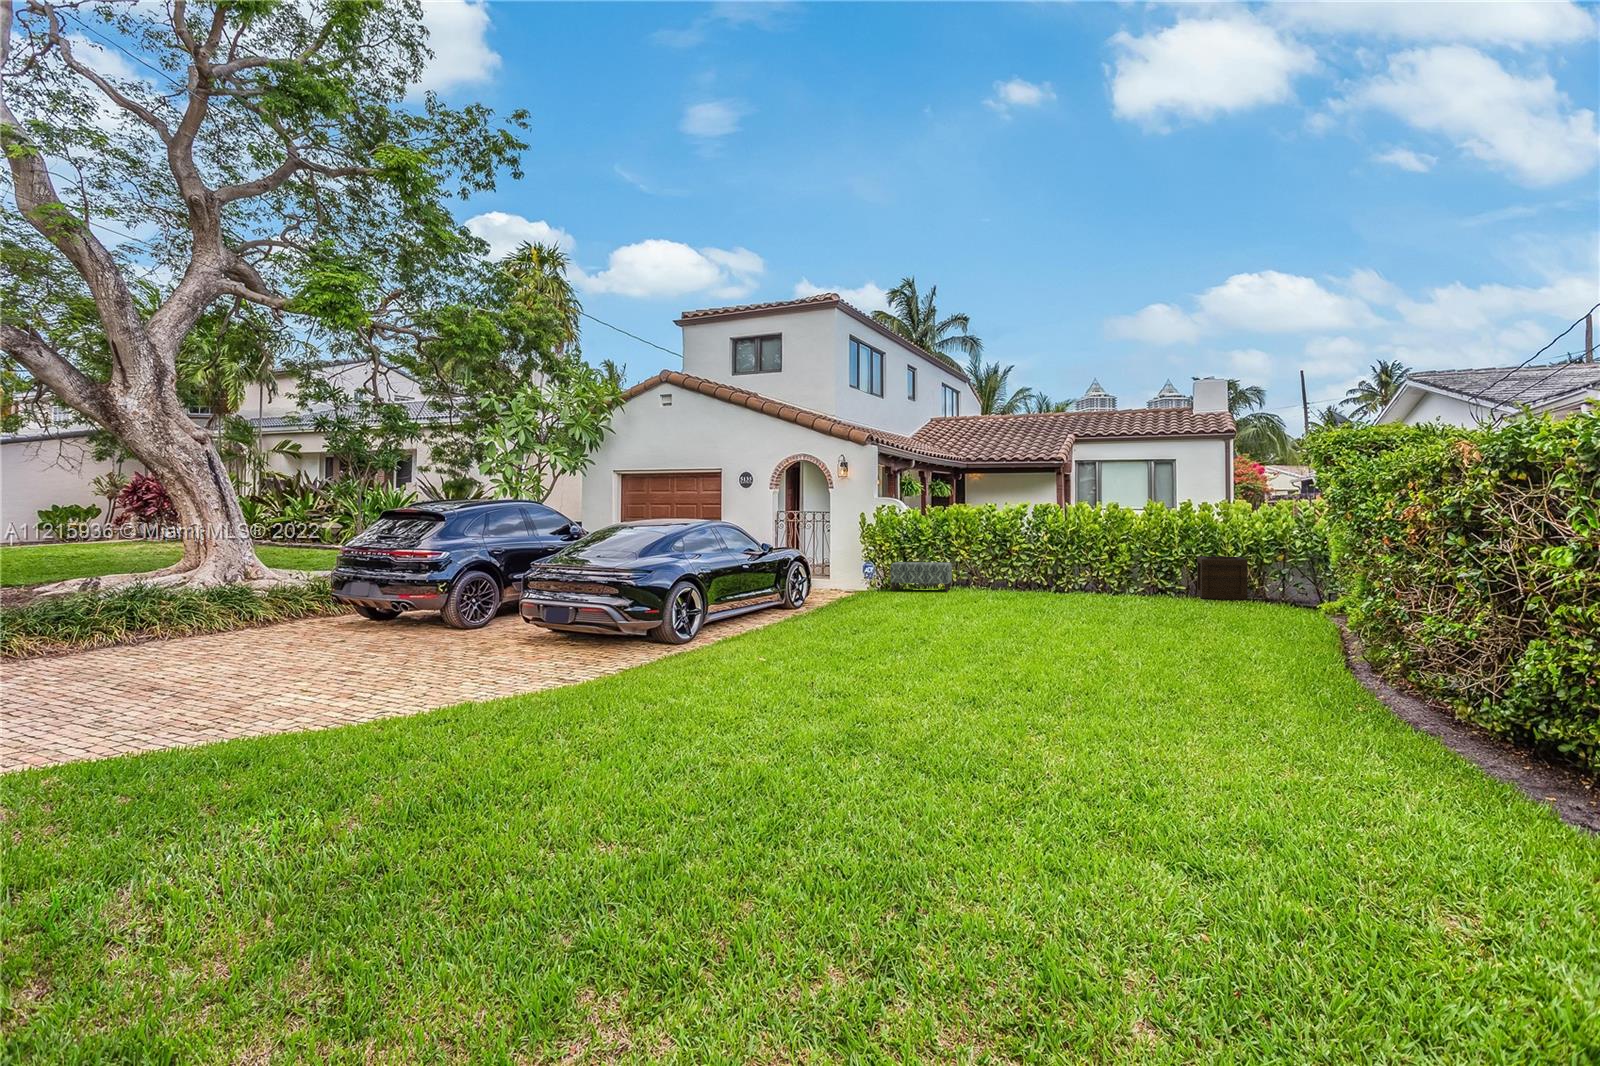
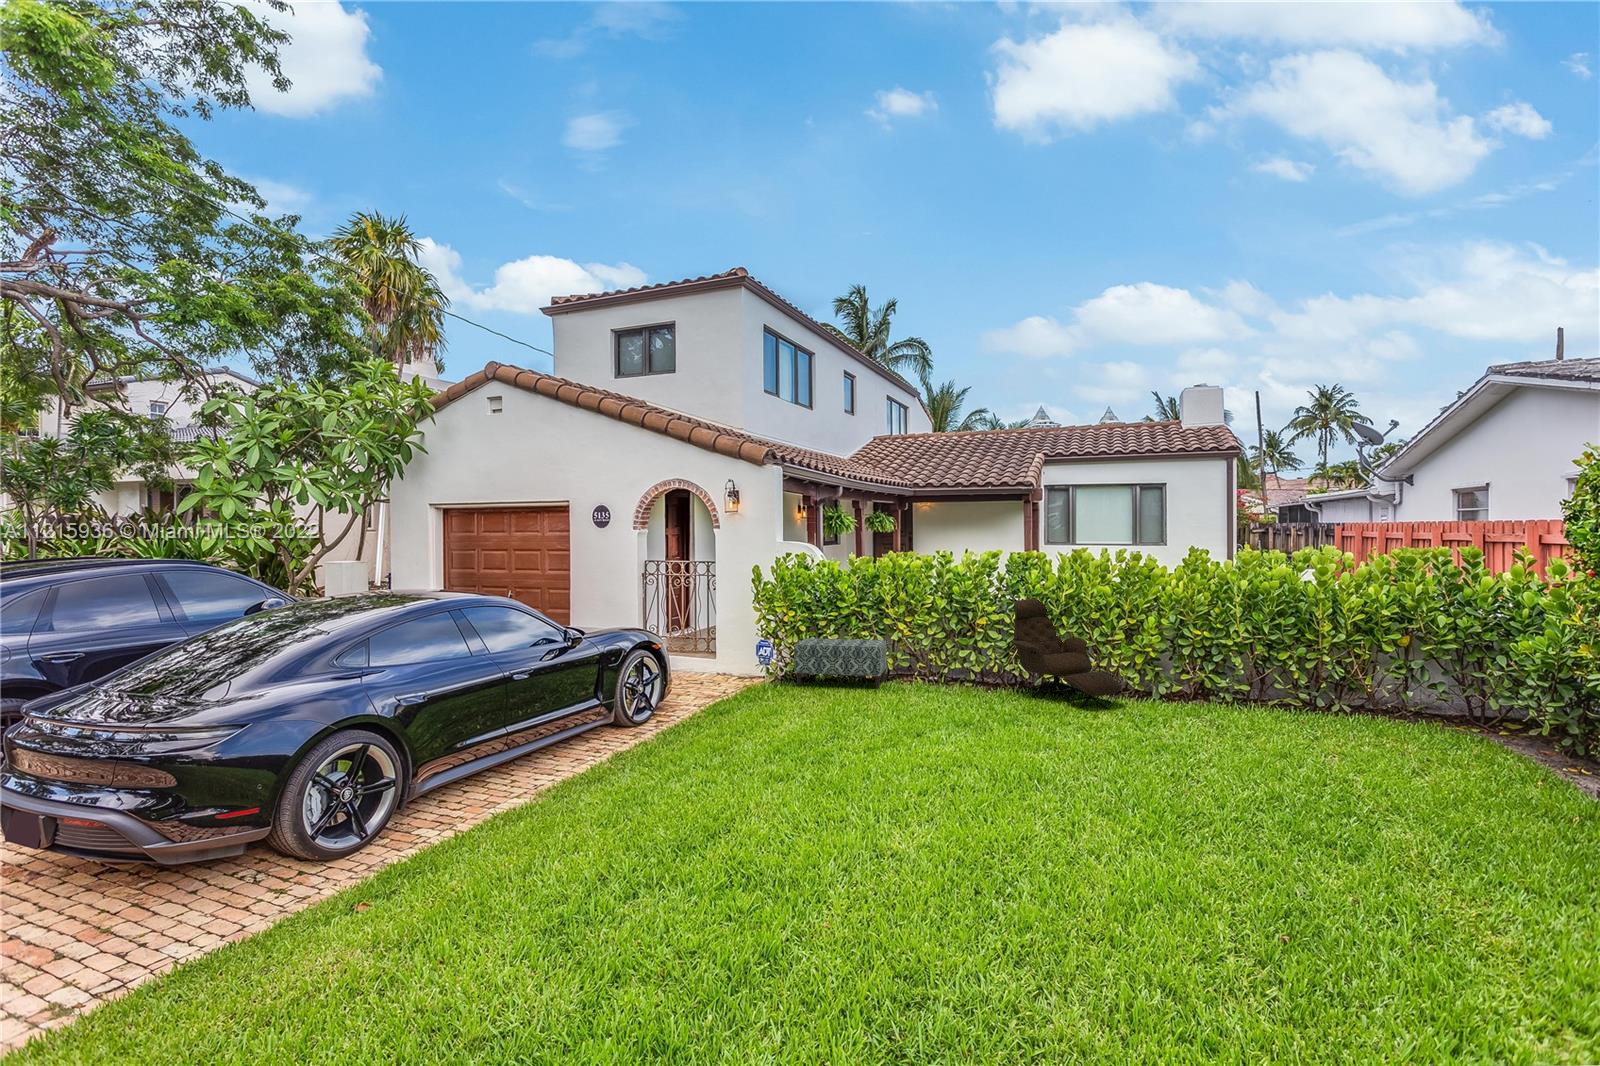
lounge chair: none [1036,533,1102,598] -> present [1013,599,1121,709]
wooden crate: present [1197,556,1248,600] -> none [1269,639,1369,720]

